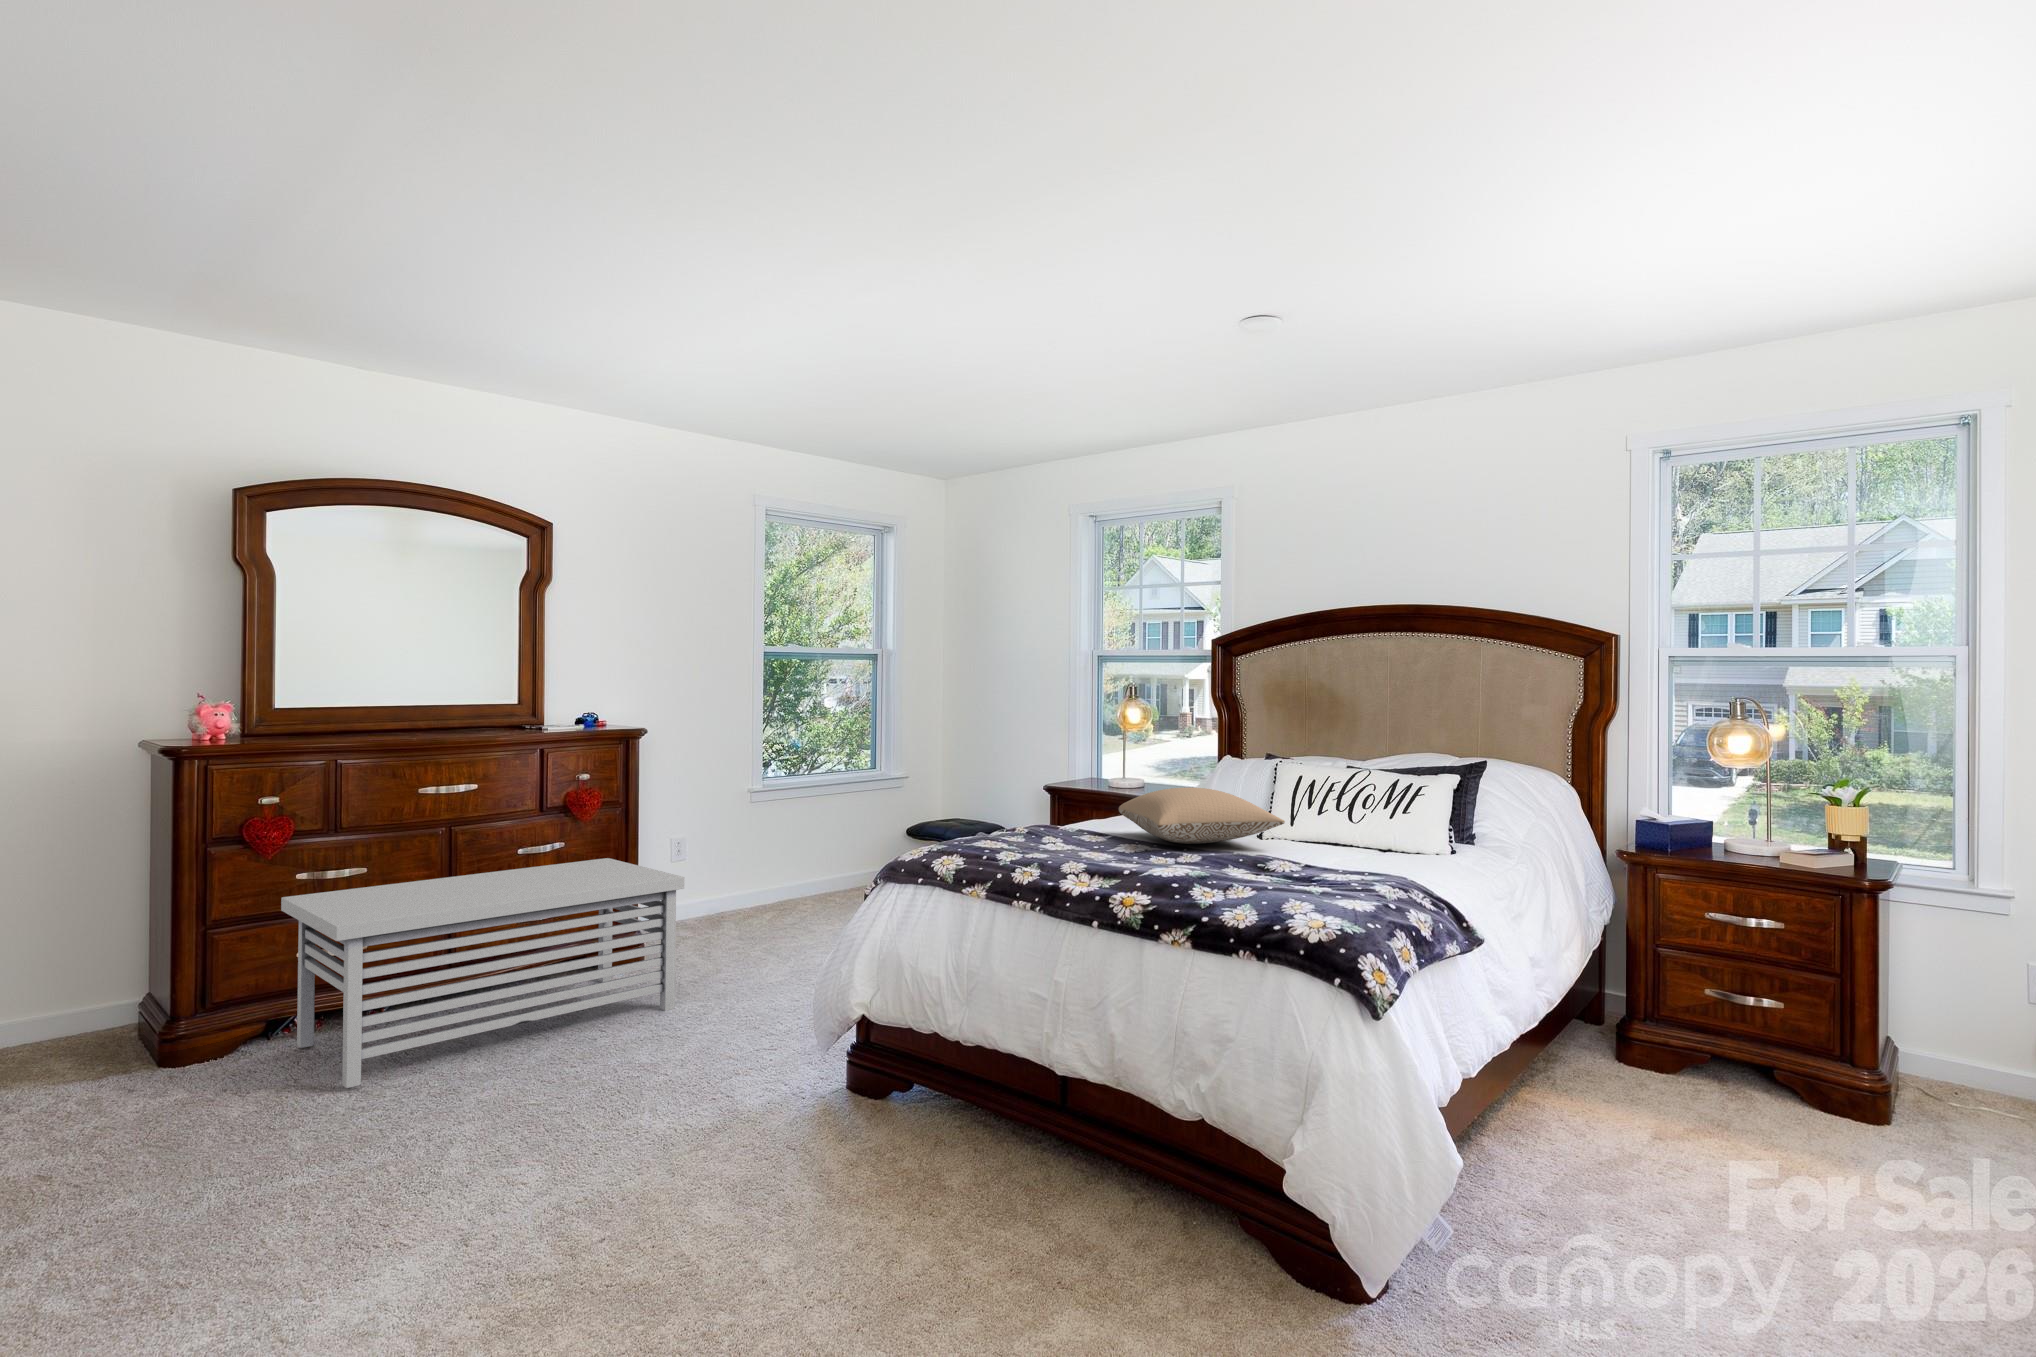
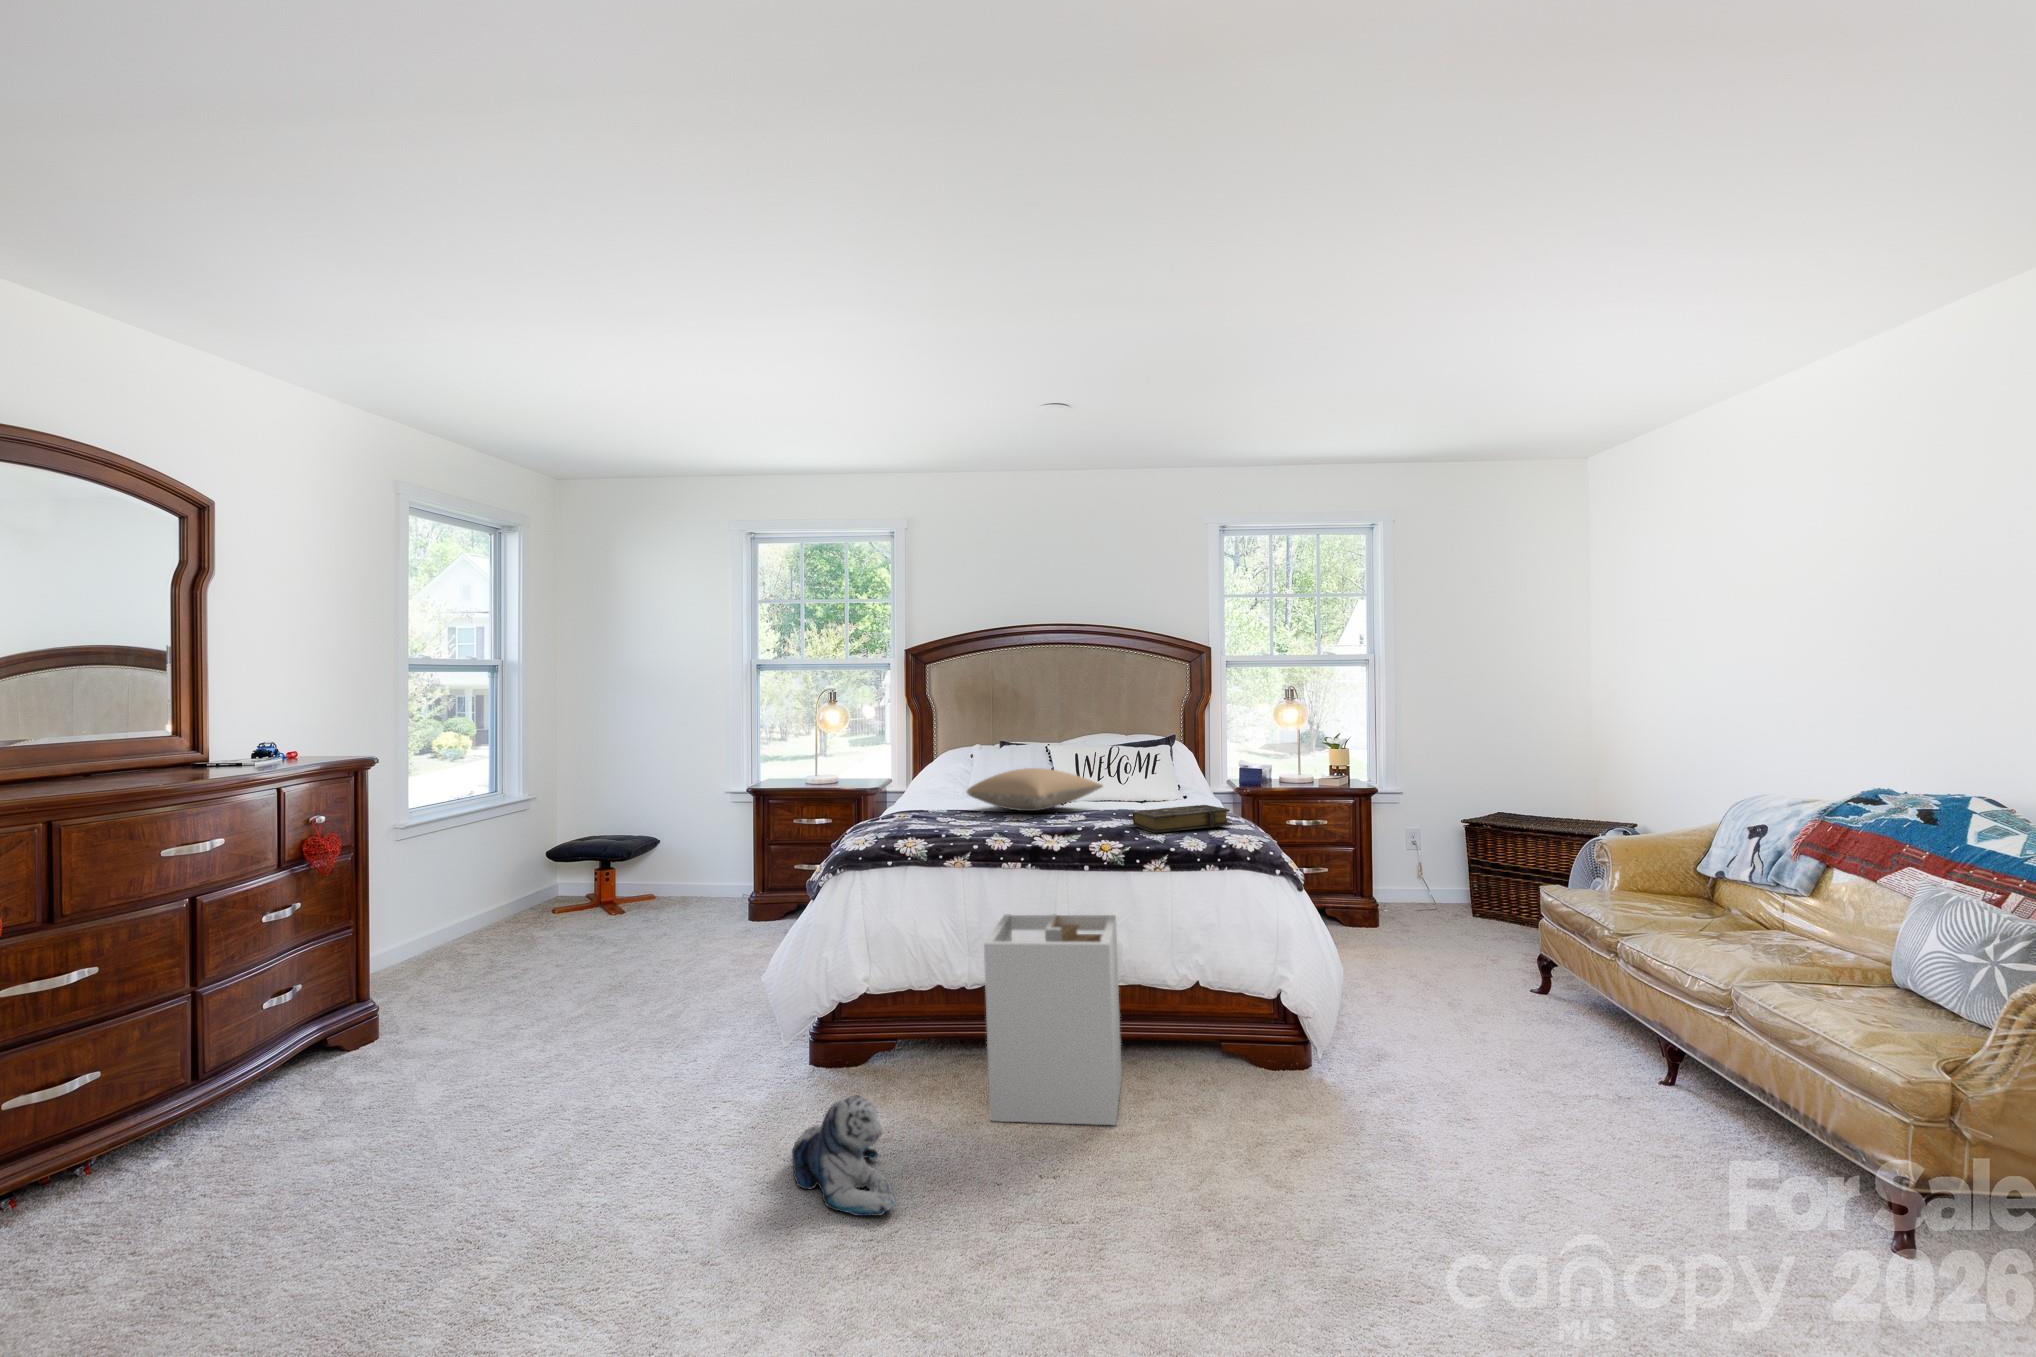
storage bench: present [281,858,684,1088] -> none [50,912,549,1219]
book: none [1217,860,1345,900] -> present [1132,805,1232,833]
laundry hamper: none [878,964,1091,1267] -> present [984,914,1122,1125]
plush toy: none [618,1125,728,1264] -> present [792,1095,896,1216]

